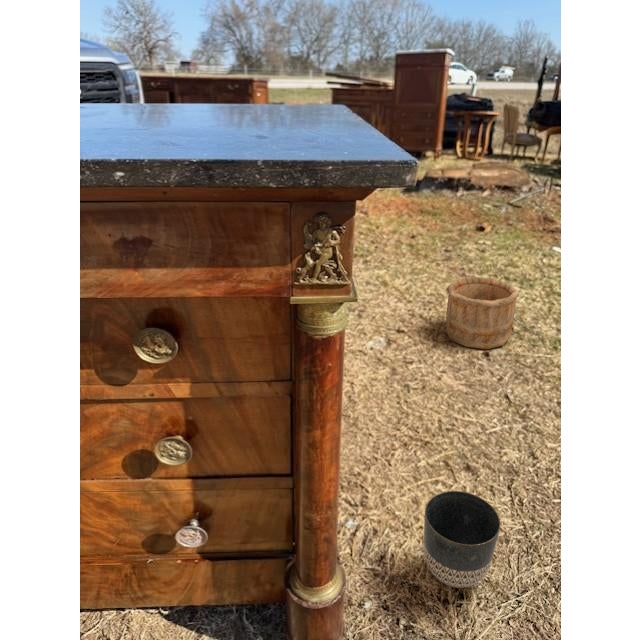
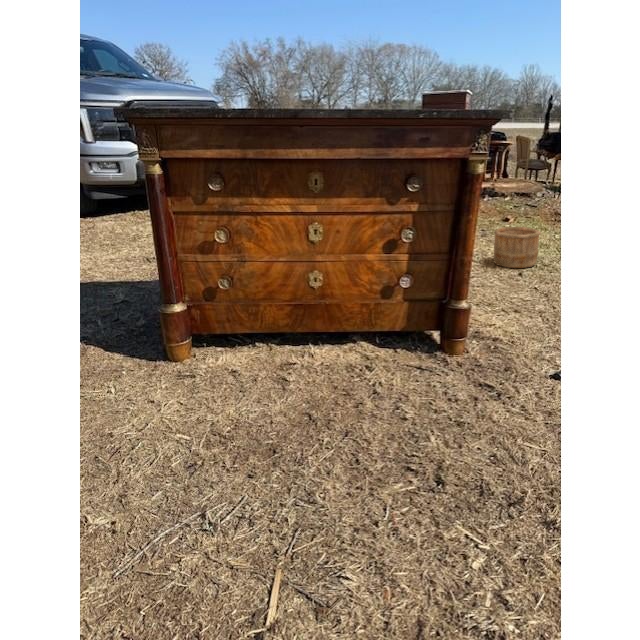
planter: present [424,491,500,588] -> none [502,288,540,331]

